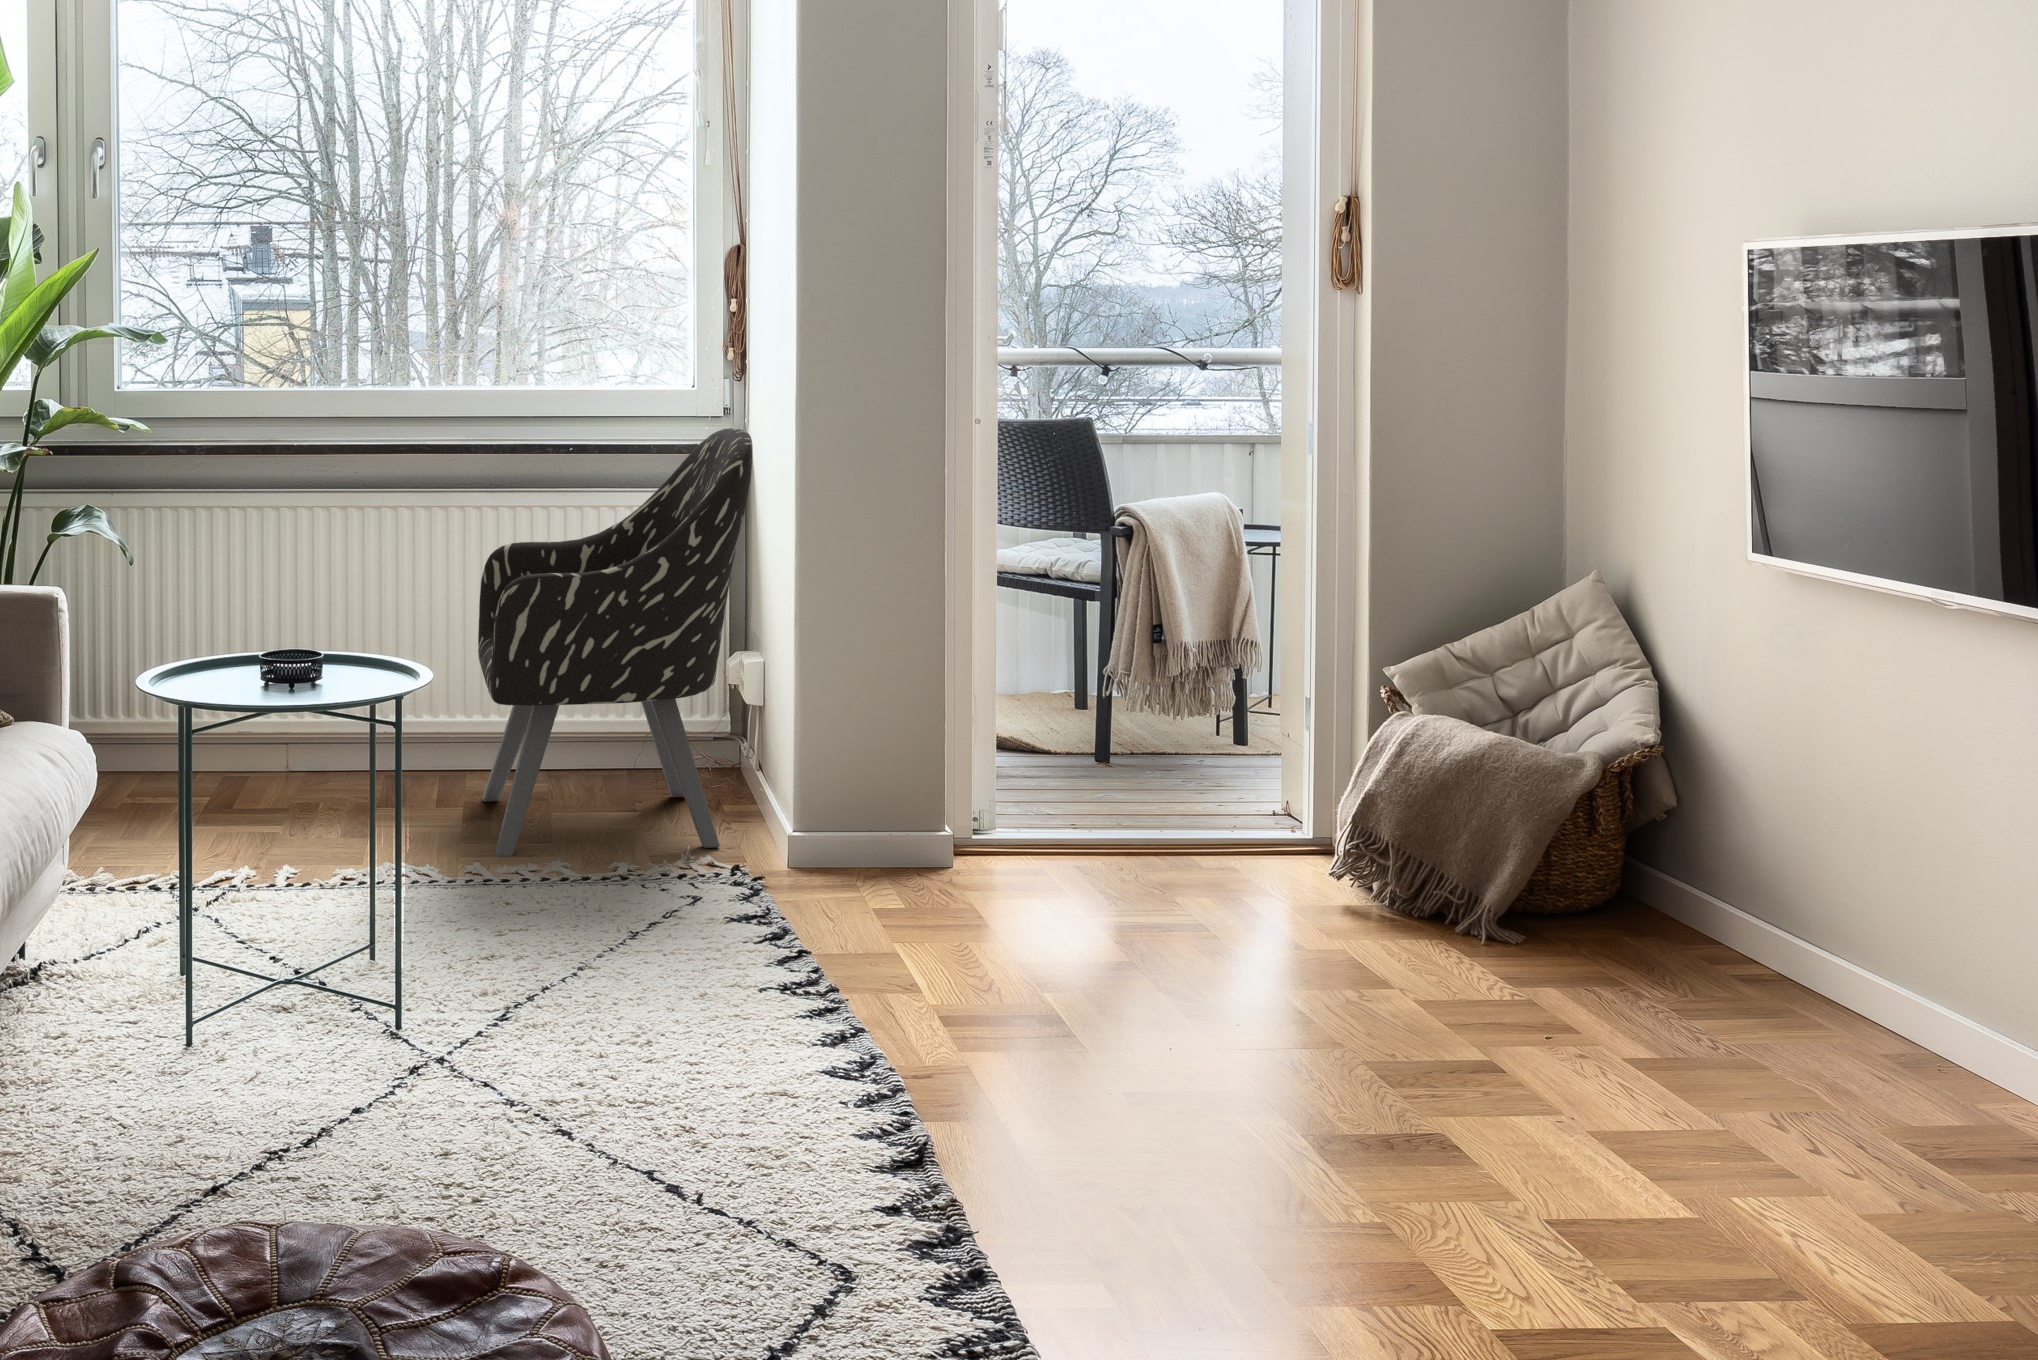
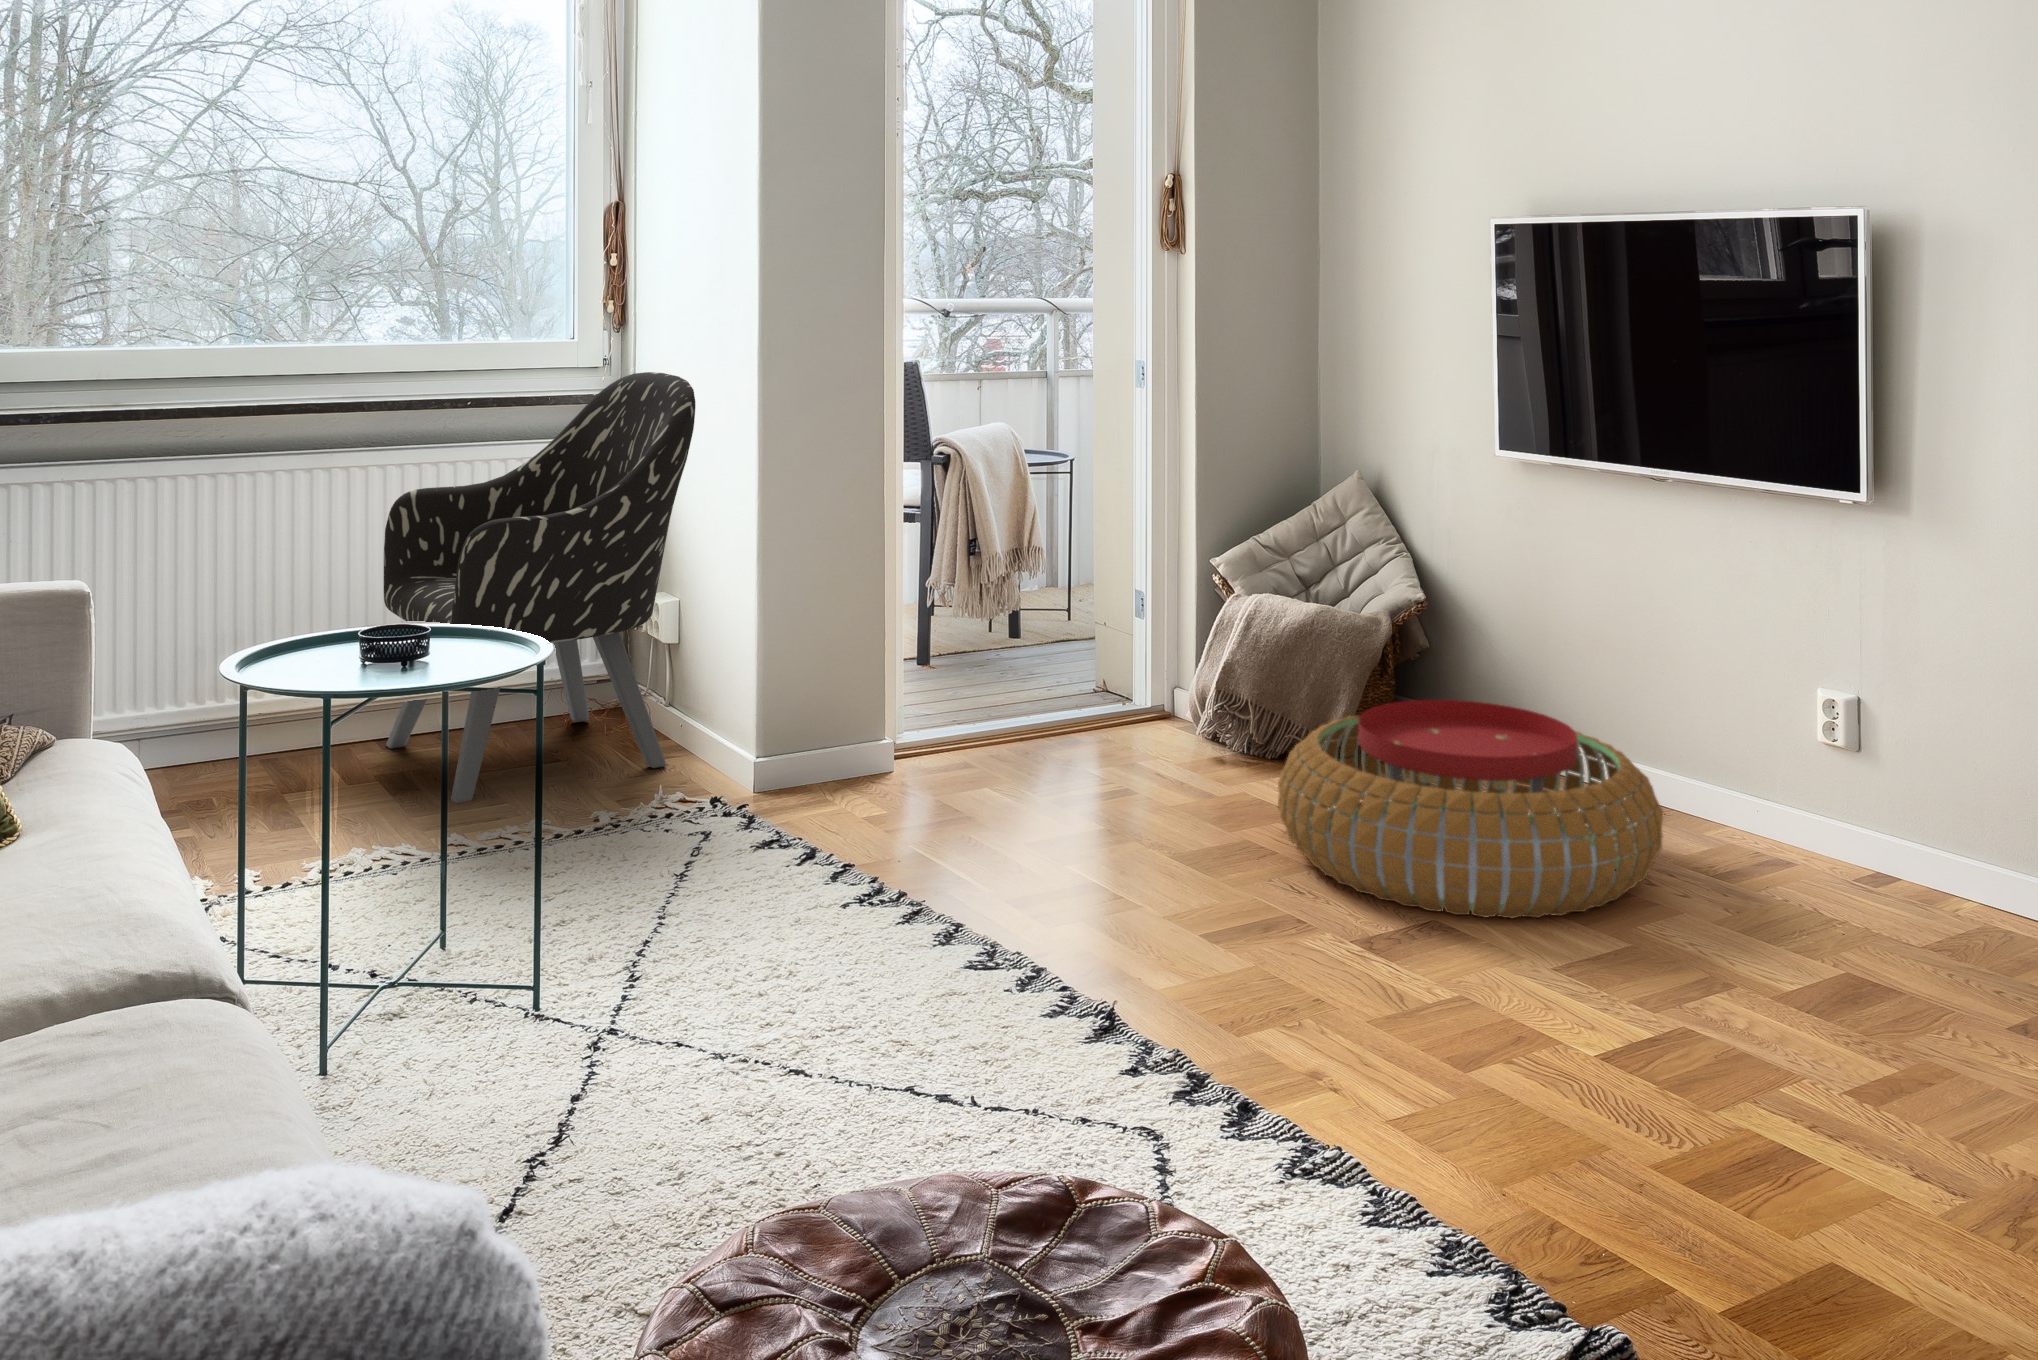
pouf: none [1295,860,1813,1144] -> present [1278,700,1663,918]

